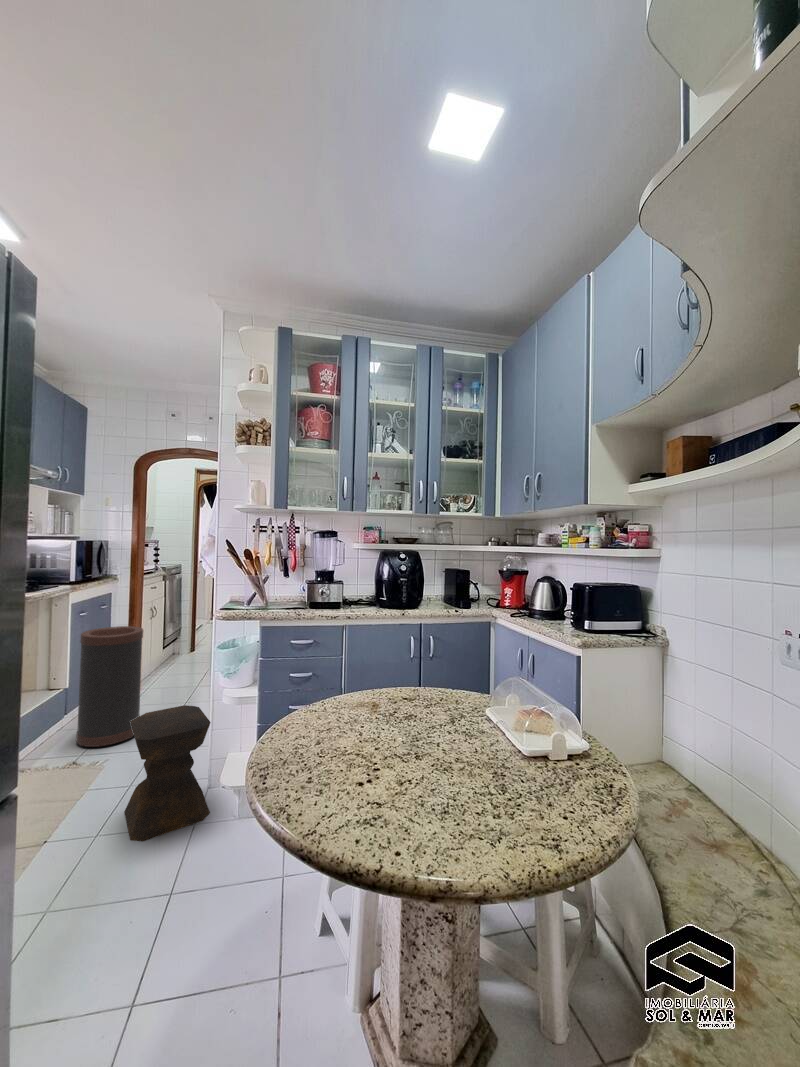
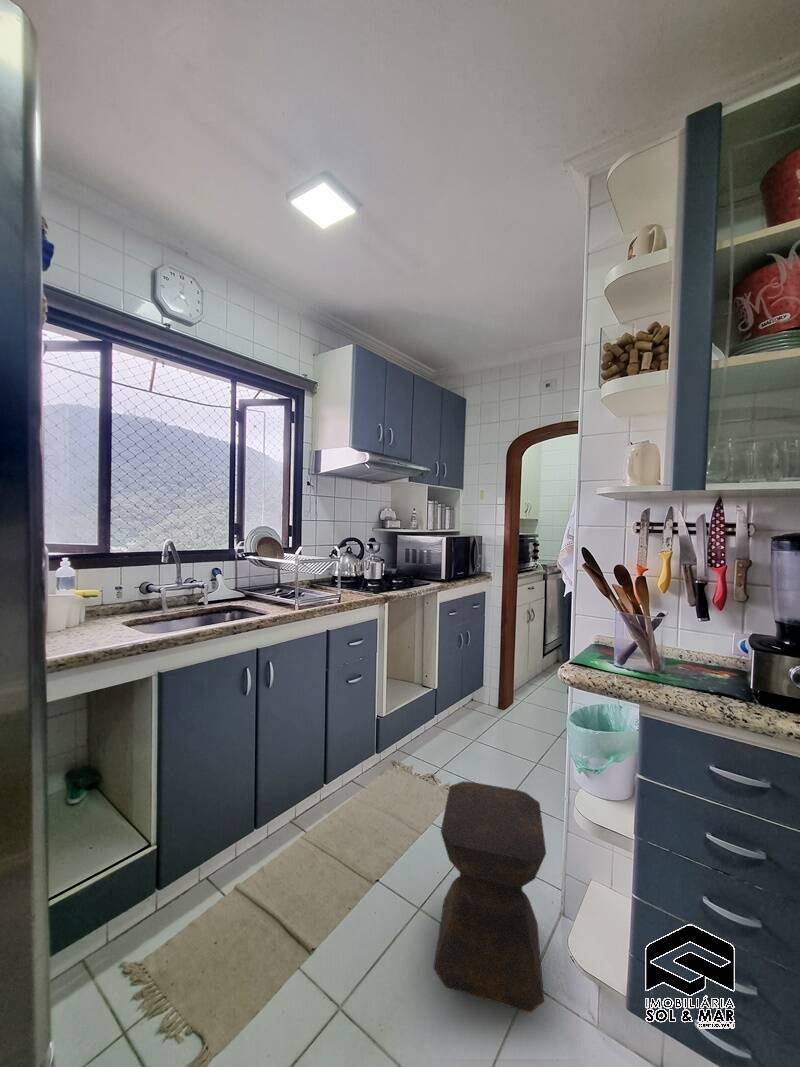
trash can: present [76,626,143,747] -> none [439,633,501,770]

